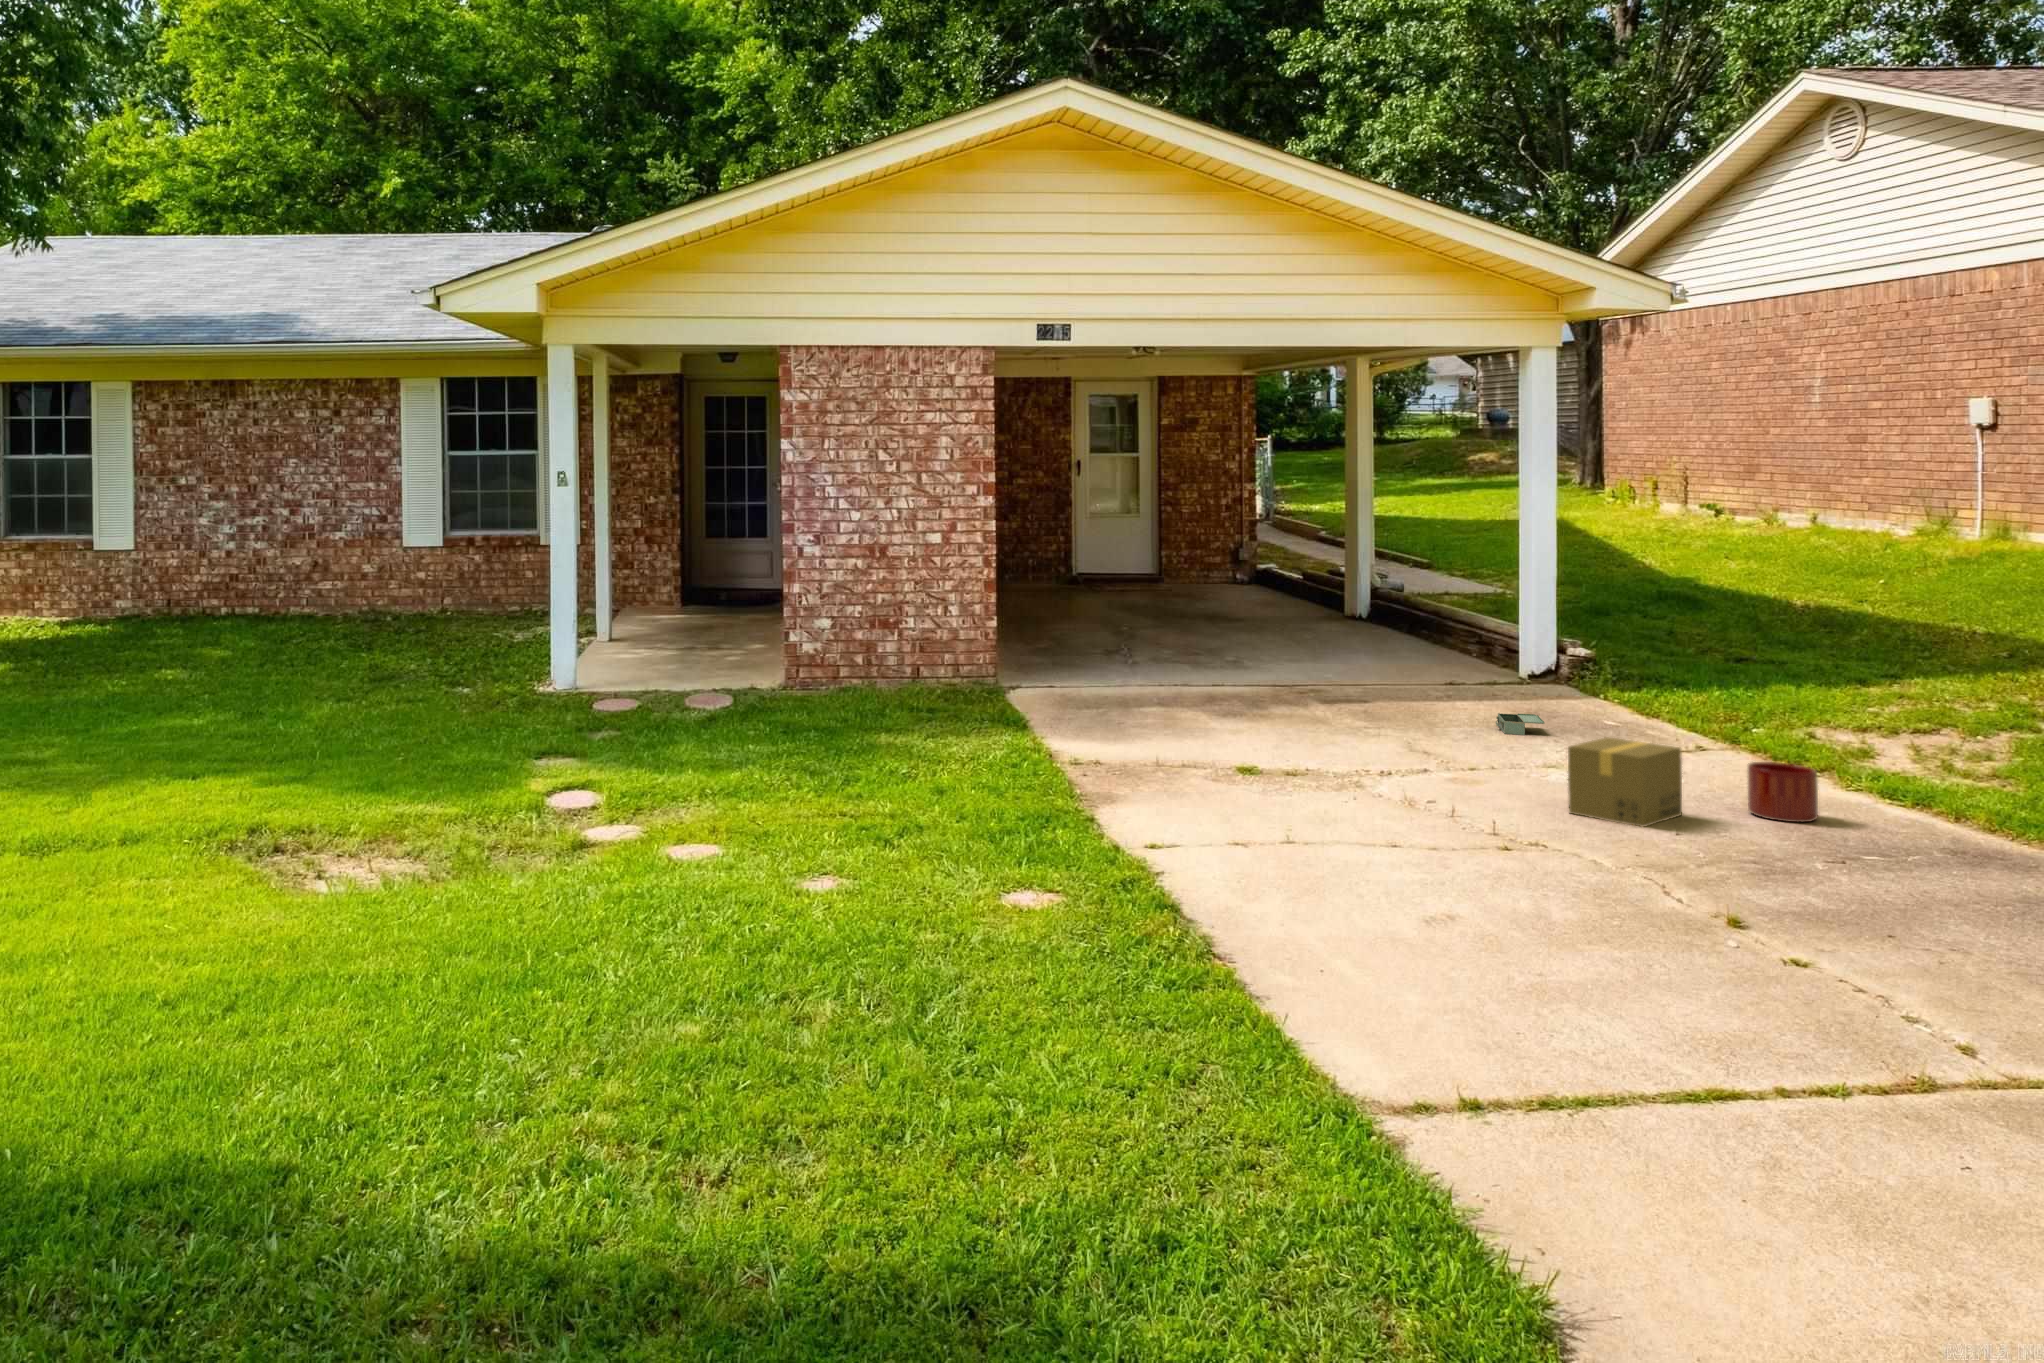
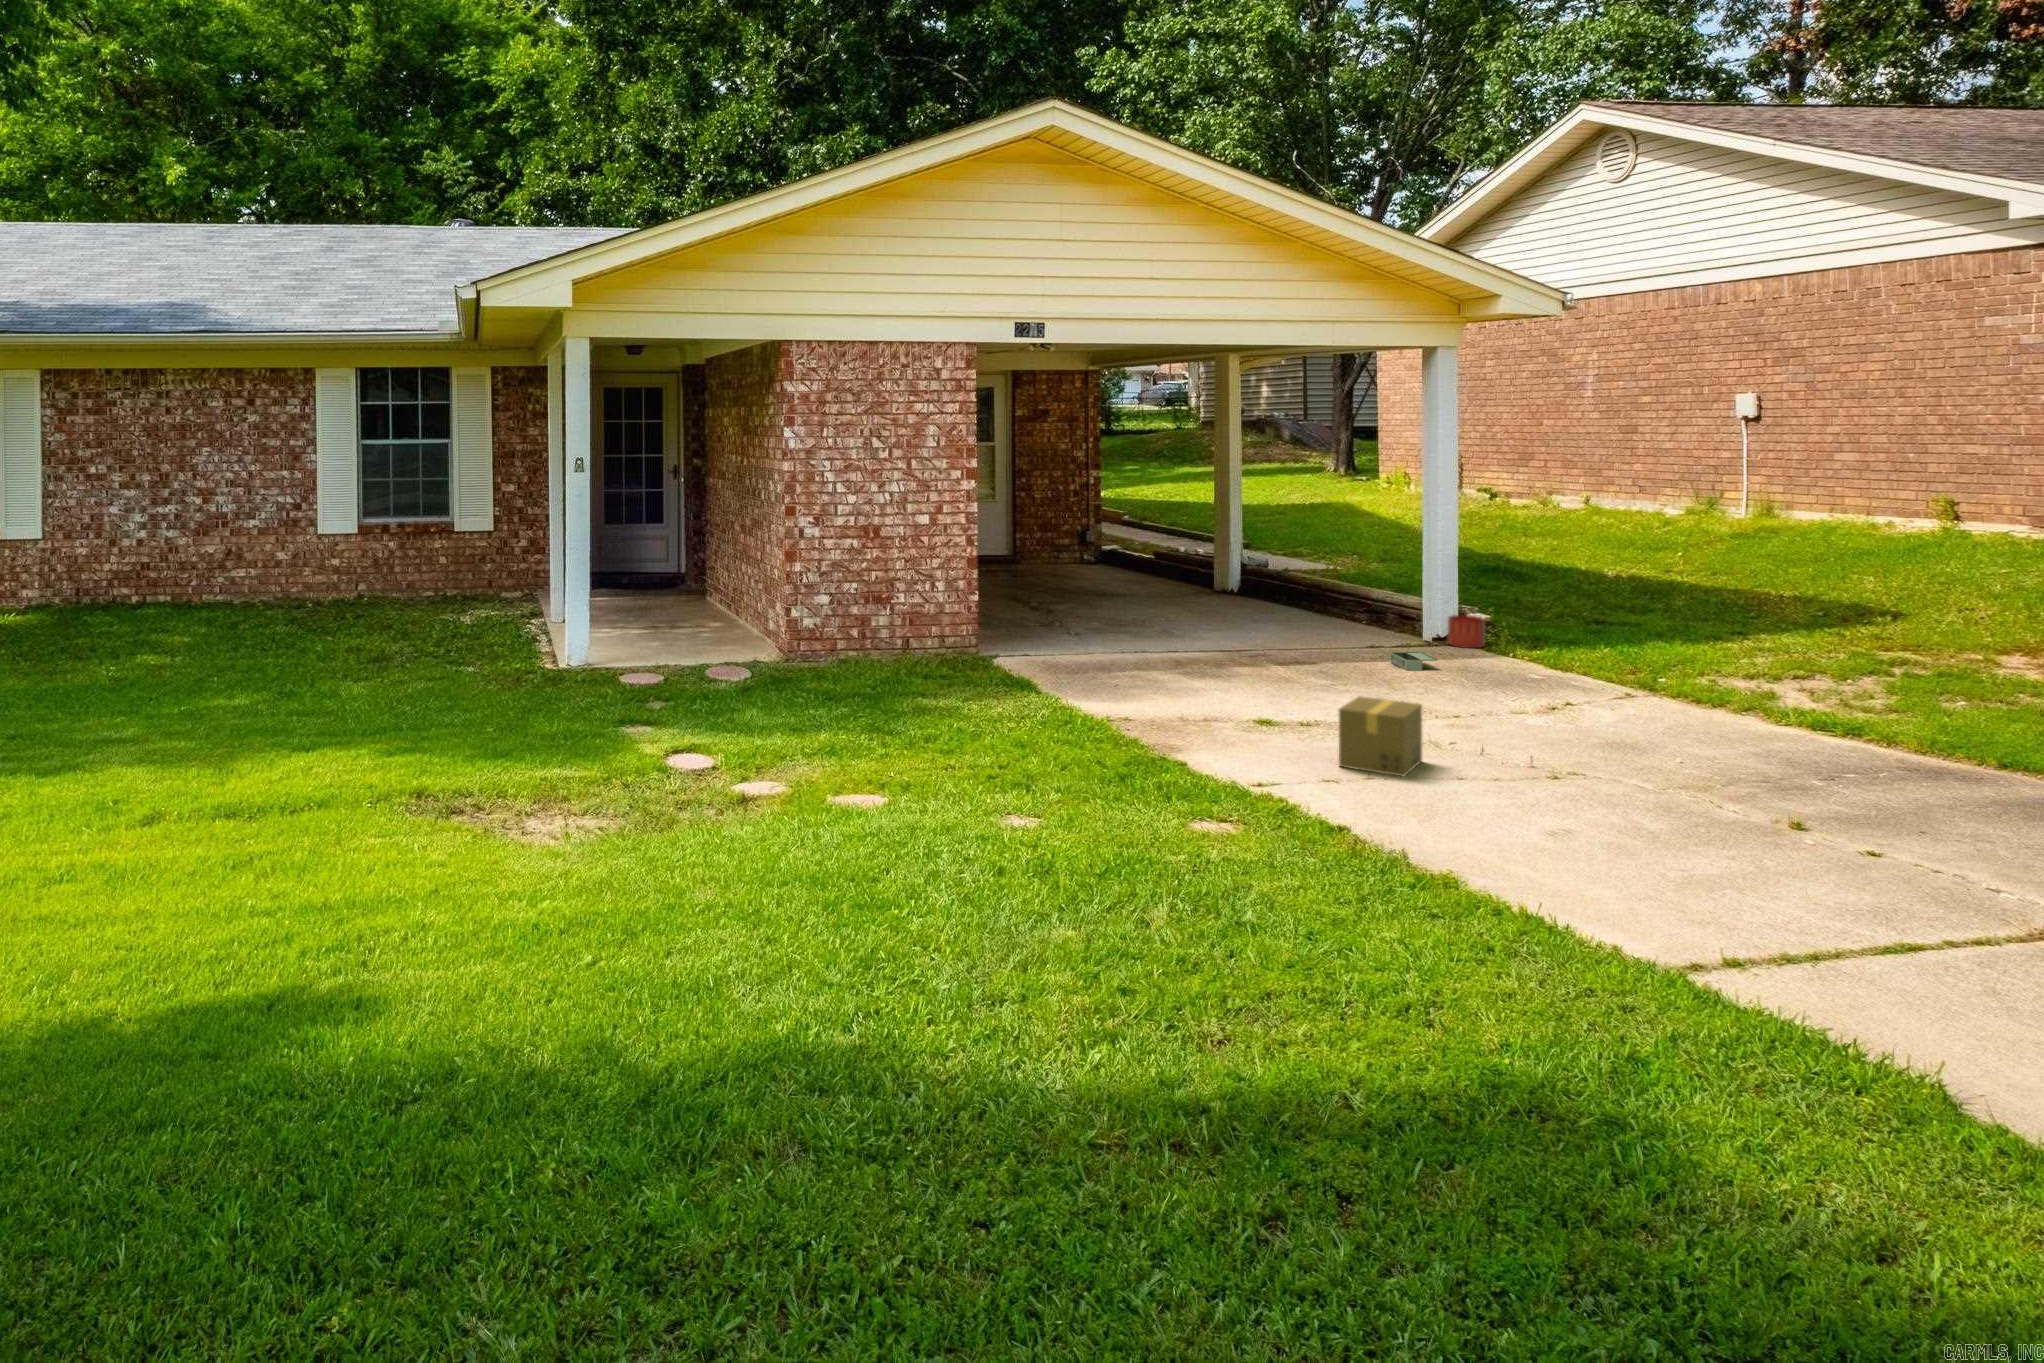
cardboard box: present [1568,737,1682,827] -> present [1339,696,1422,776]
planter: present [1748,762,1818,822] -> present [1448,615,1485,648]

